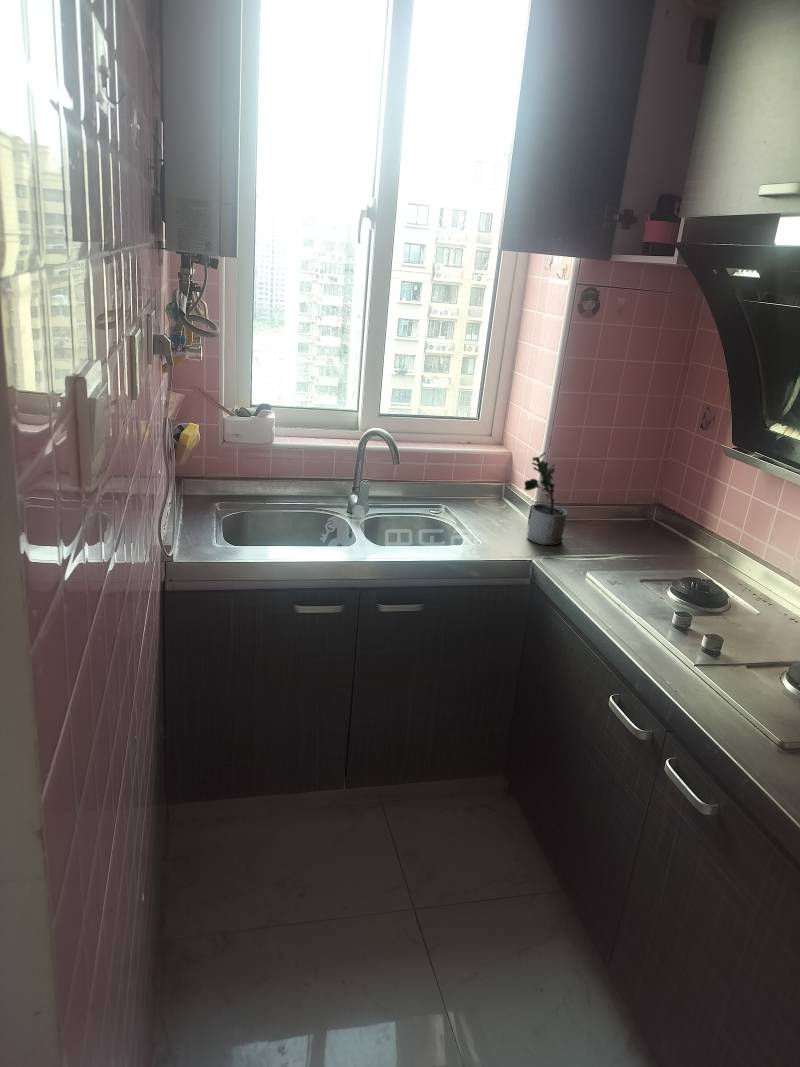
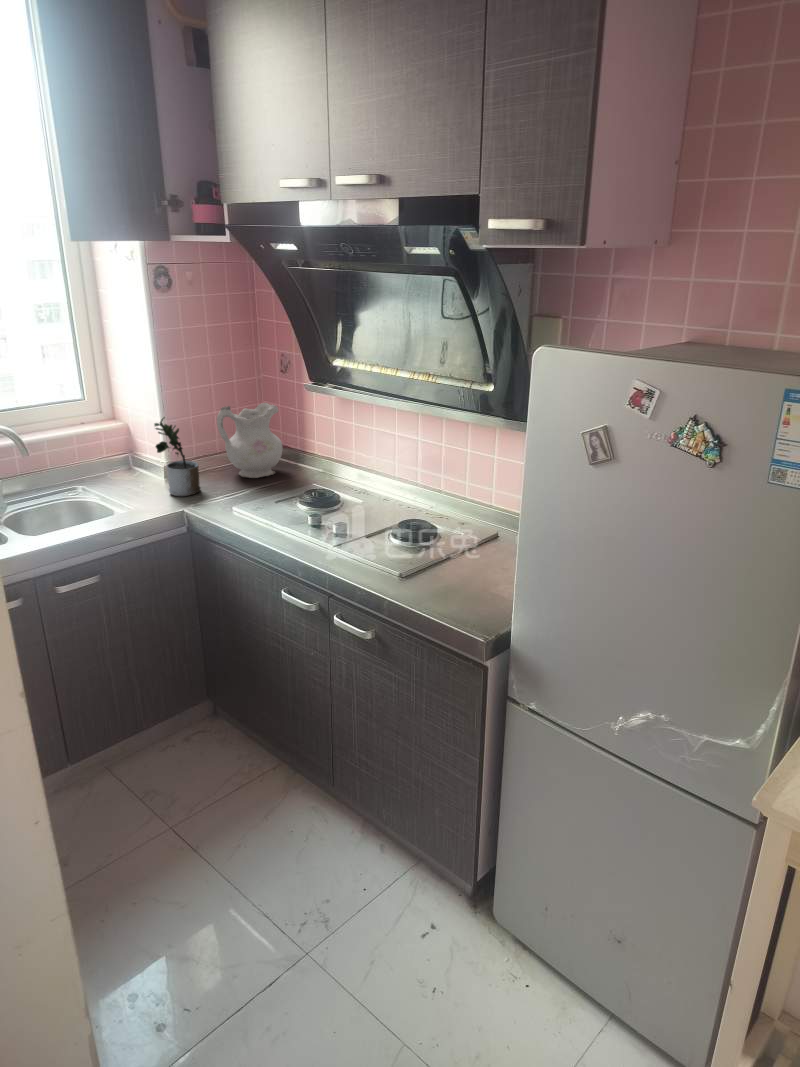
ceramic pitcher: none [602,455,682,546] -> present [217,403,283,478]

